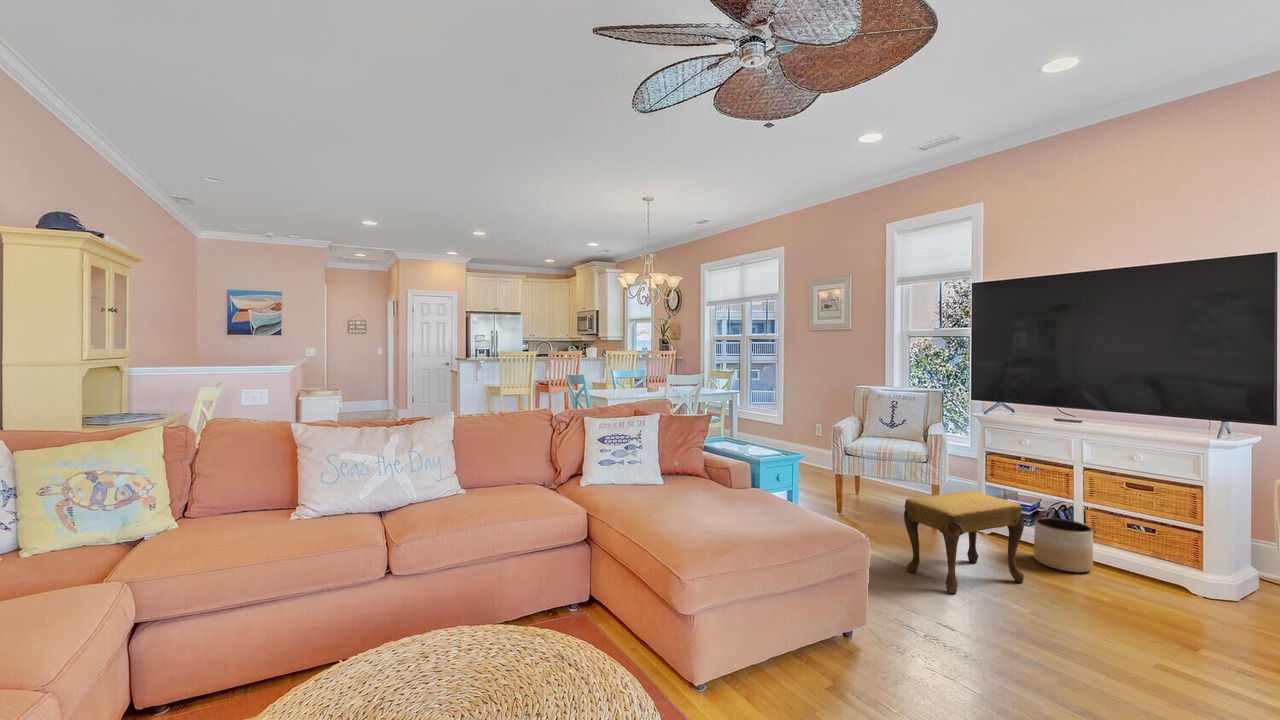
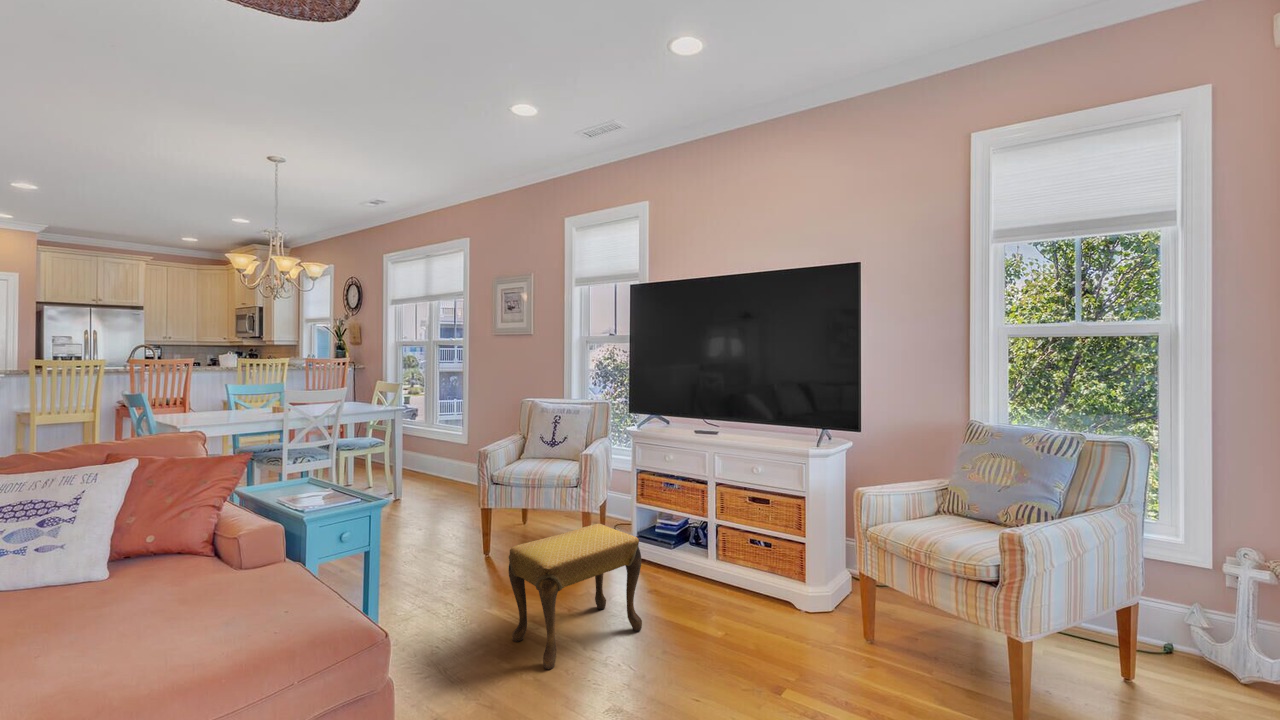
planter: present [1034,517,1093,573] -> none [668,540,719,603]

